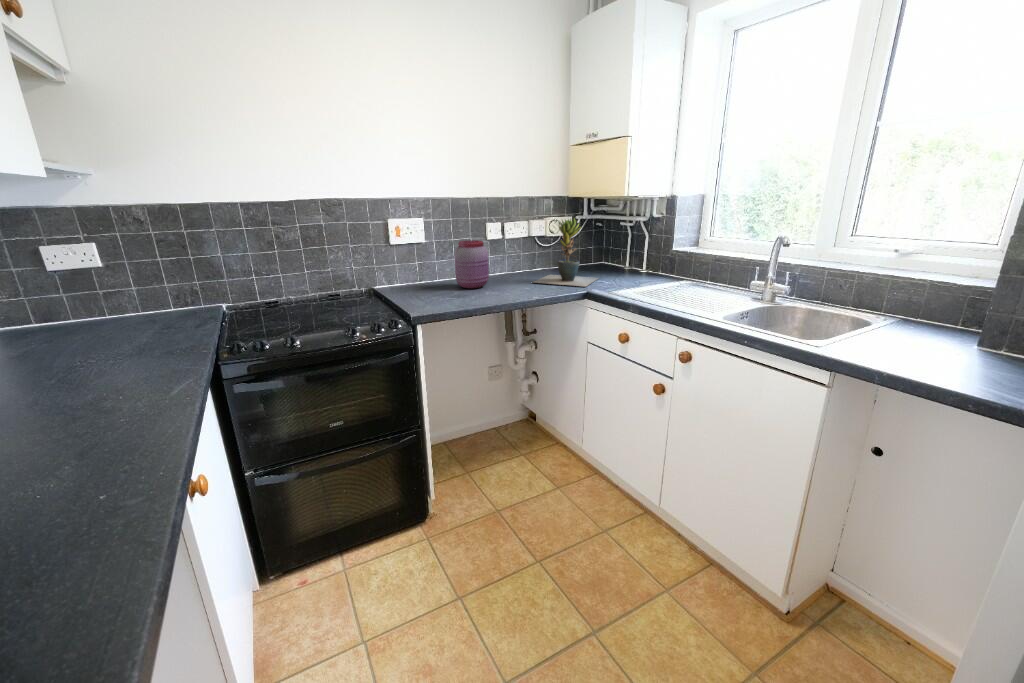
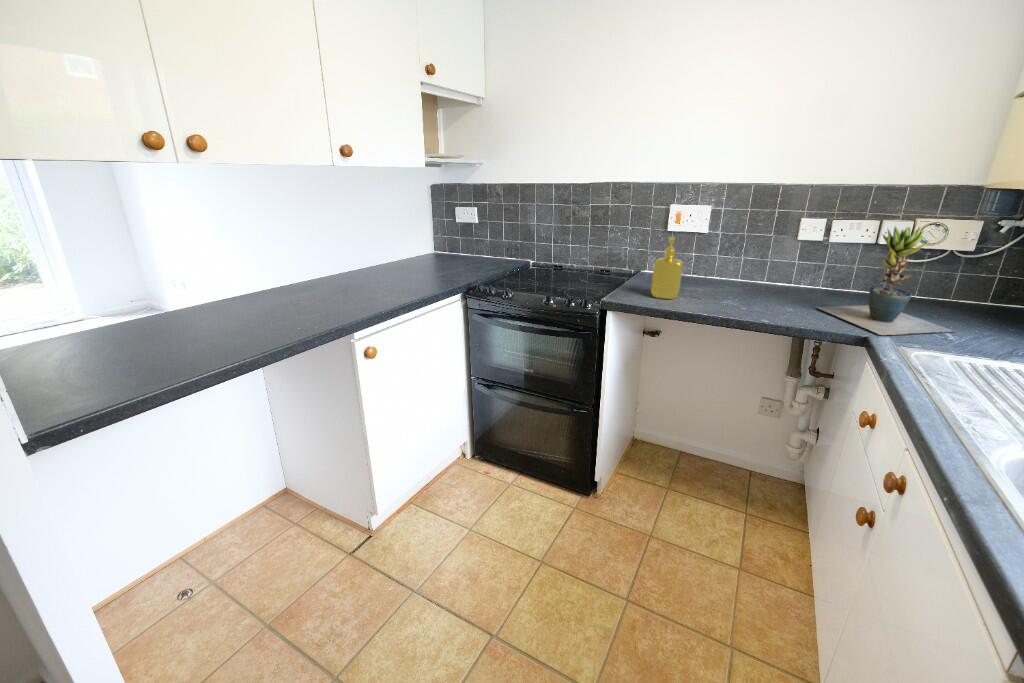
jar: present [455,240,489,289] -> none [712,238,761,297]
soap dispenser: none [425,243,453,301] -> present [651,237,683,299]

